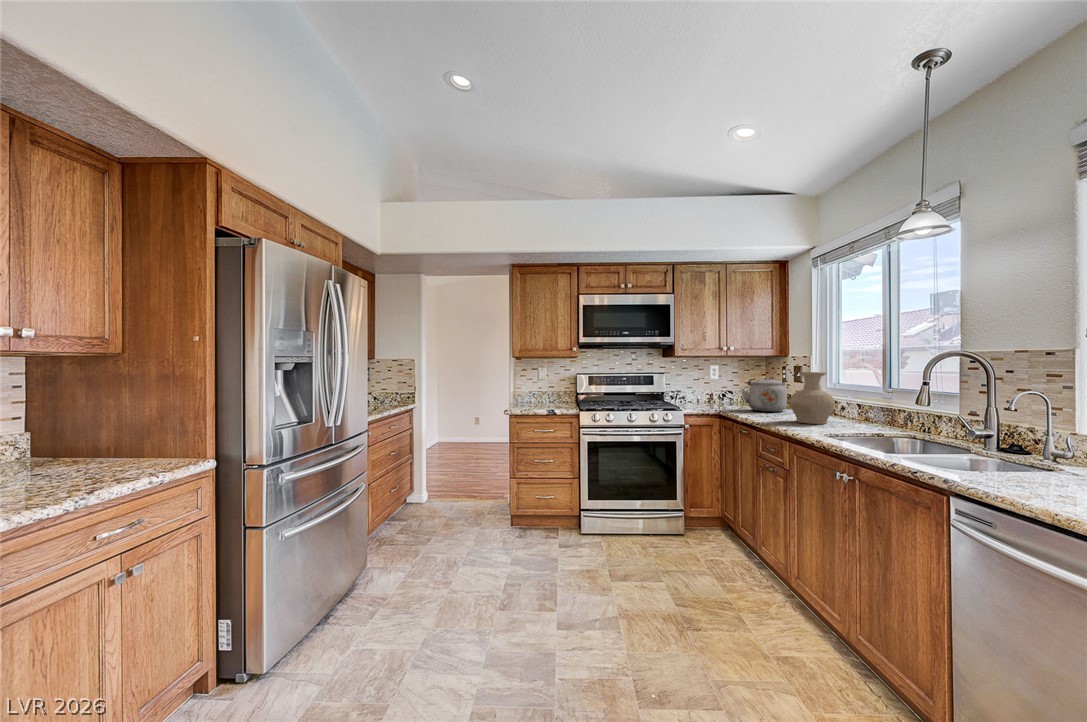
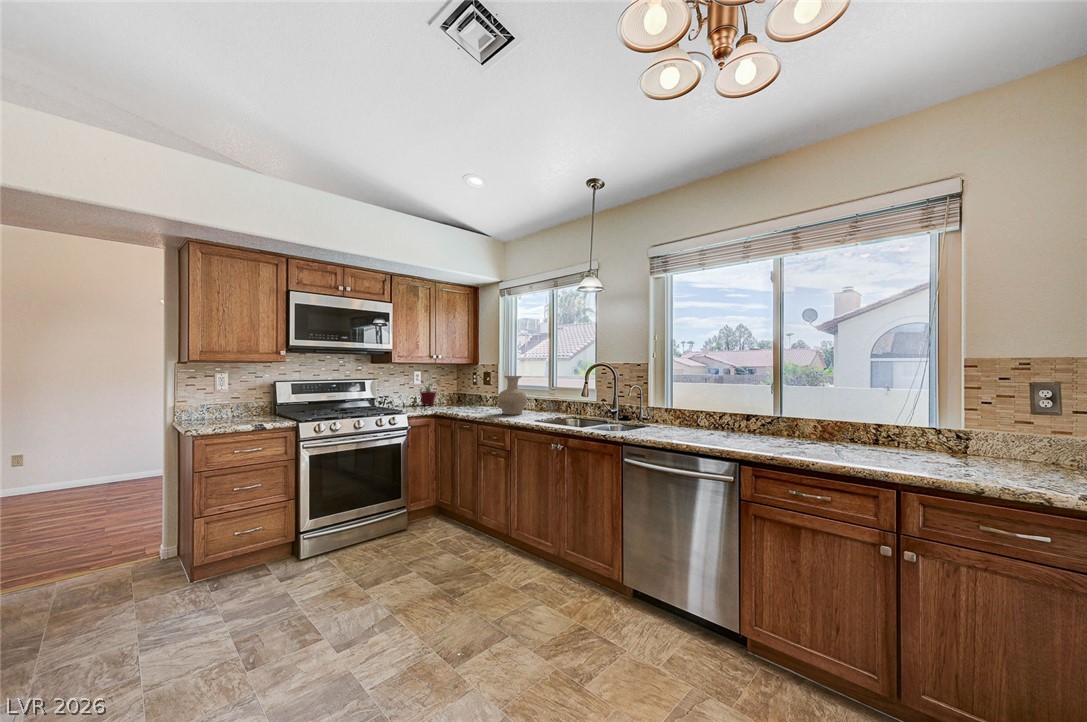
potted plant: none [713,364,741,405] -> present [420,370,439,405]
kettle: present [741,377,787,412] -> none [449,381,483,408]

